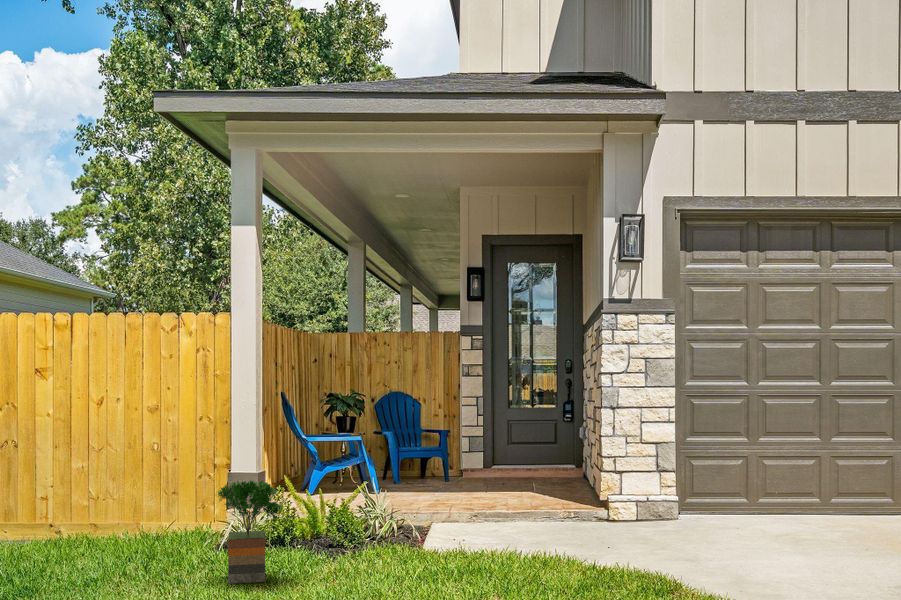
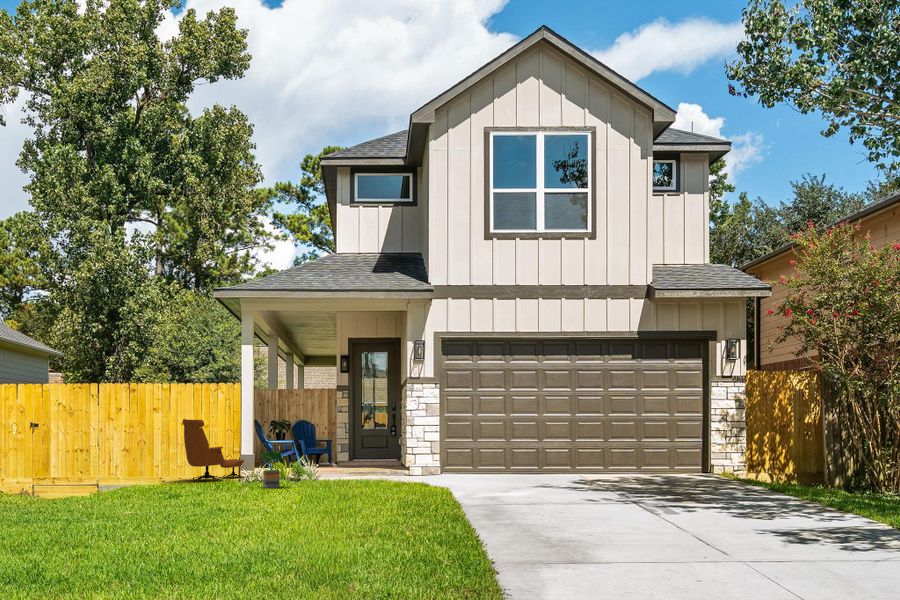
lounge chair: none [71,392,239,543] -> present [182,419,244,482]

